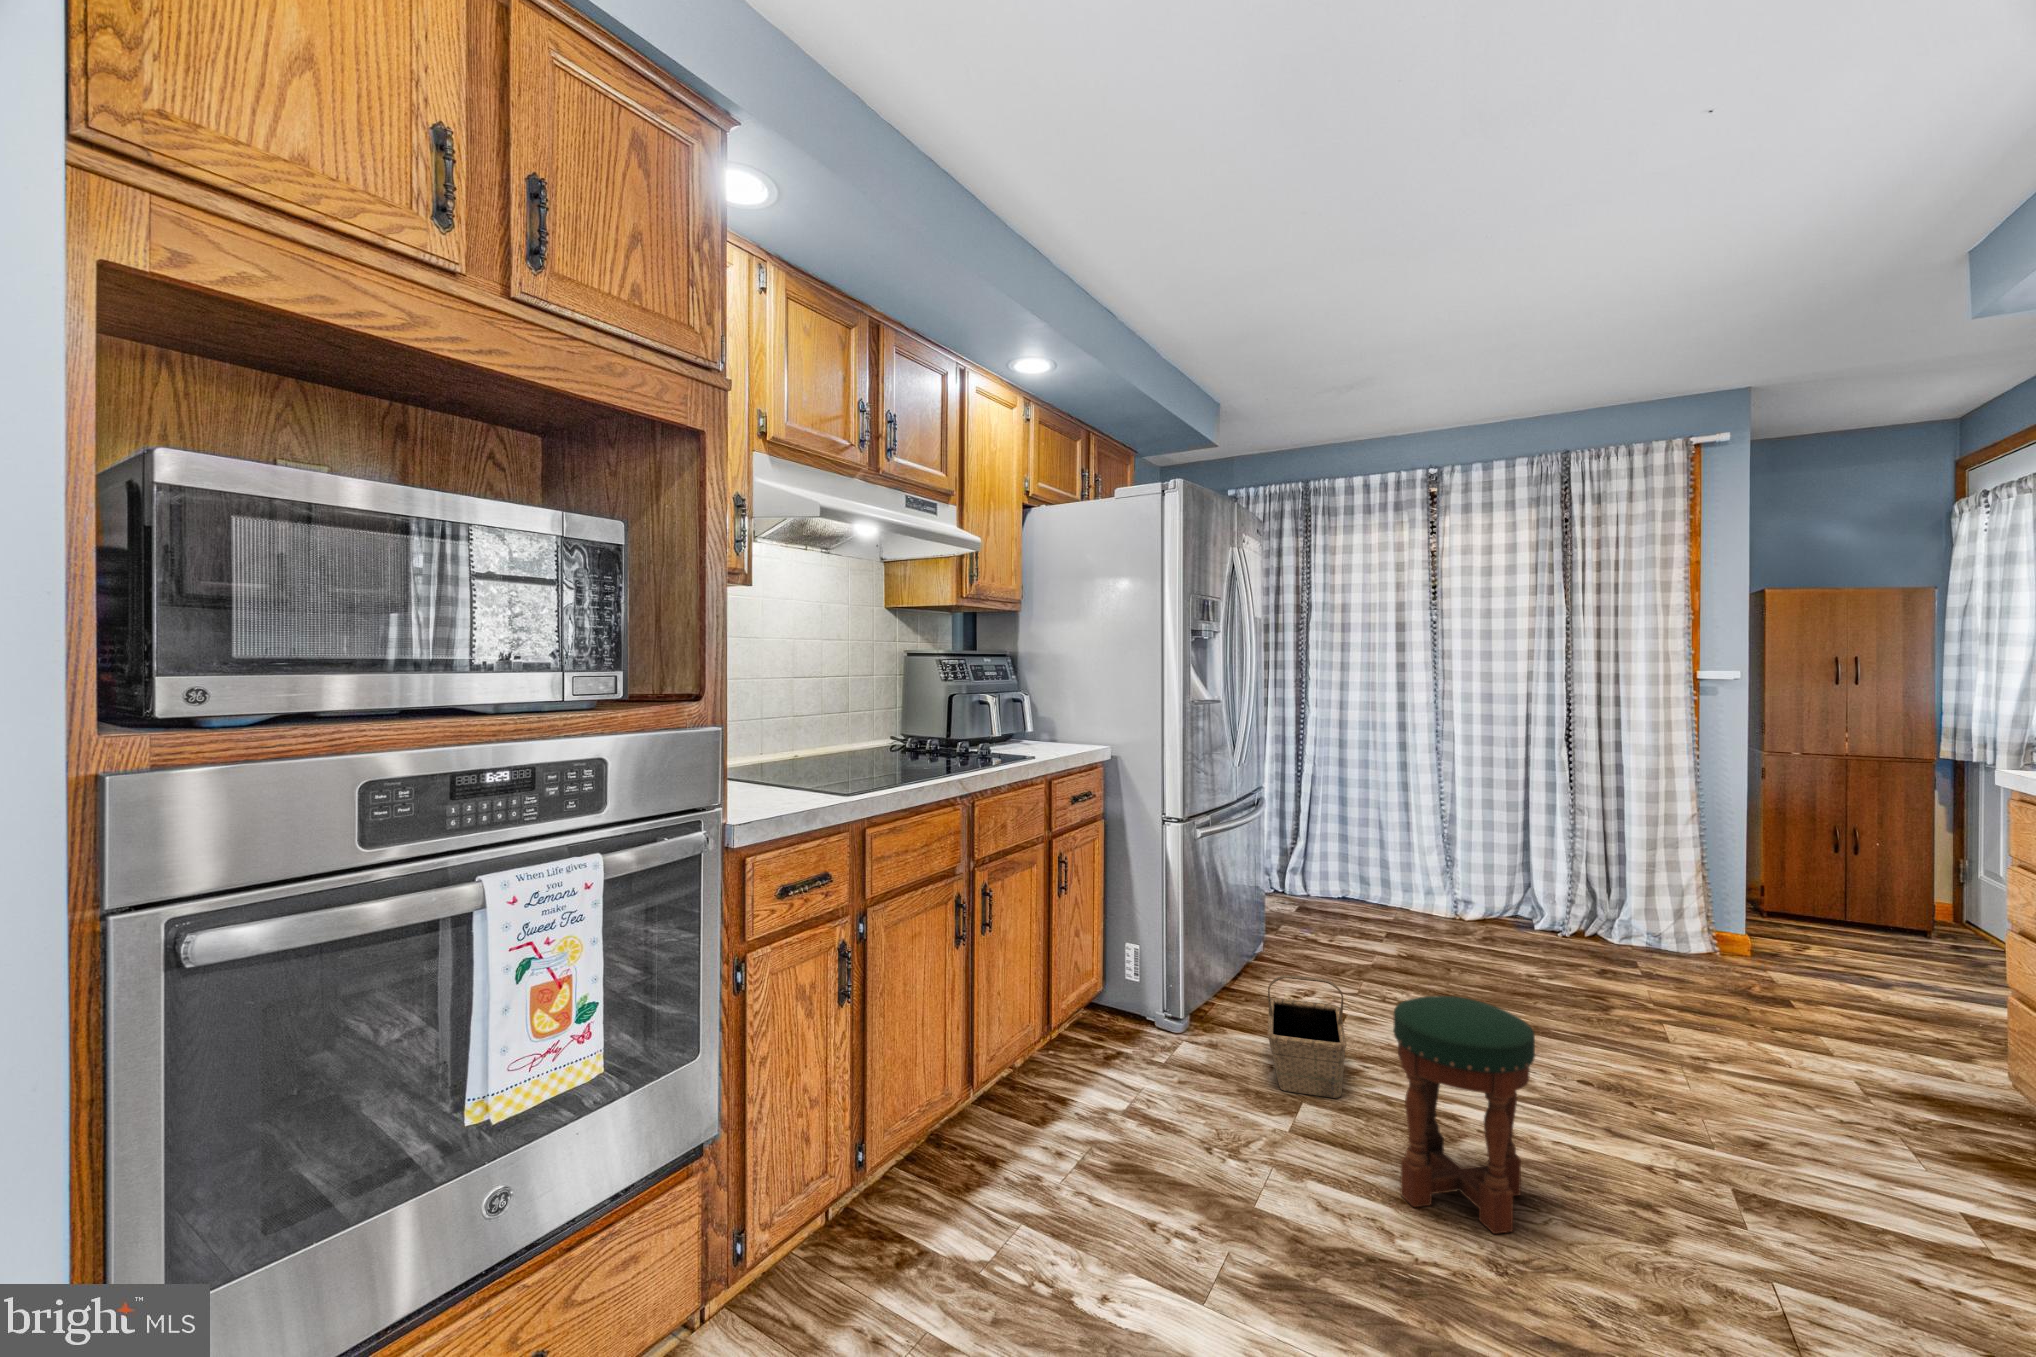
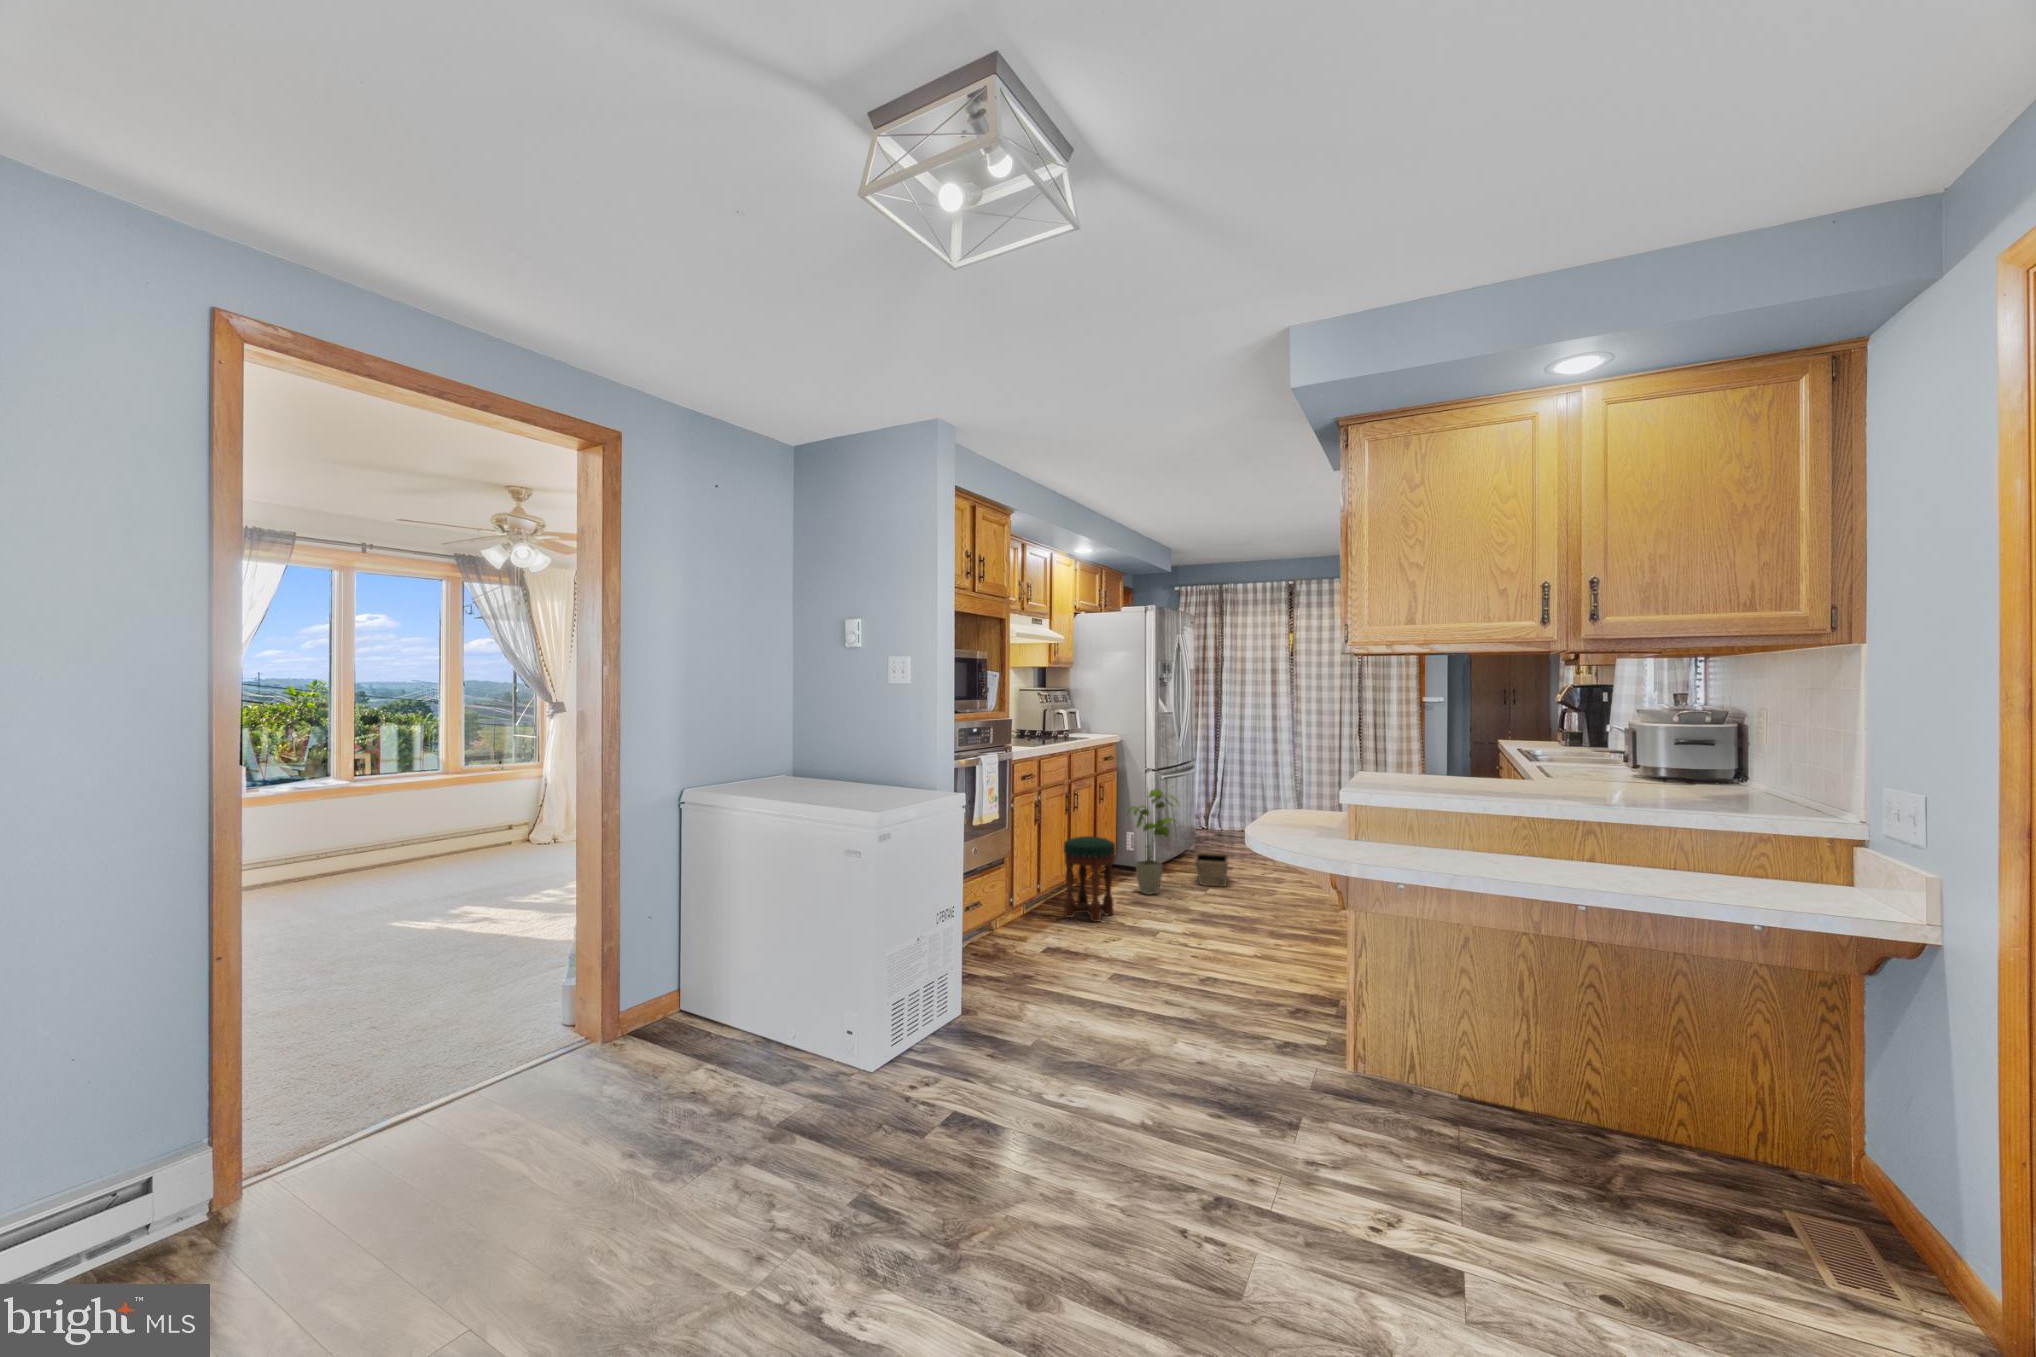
house plant: none [1108,882,1234,1133] -> present [1128,789,1178,895]
stool: present [1393,996,1535,1234] -> present [1064,836,1115,922]

